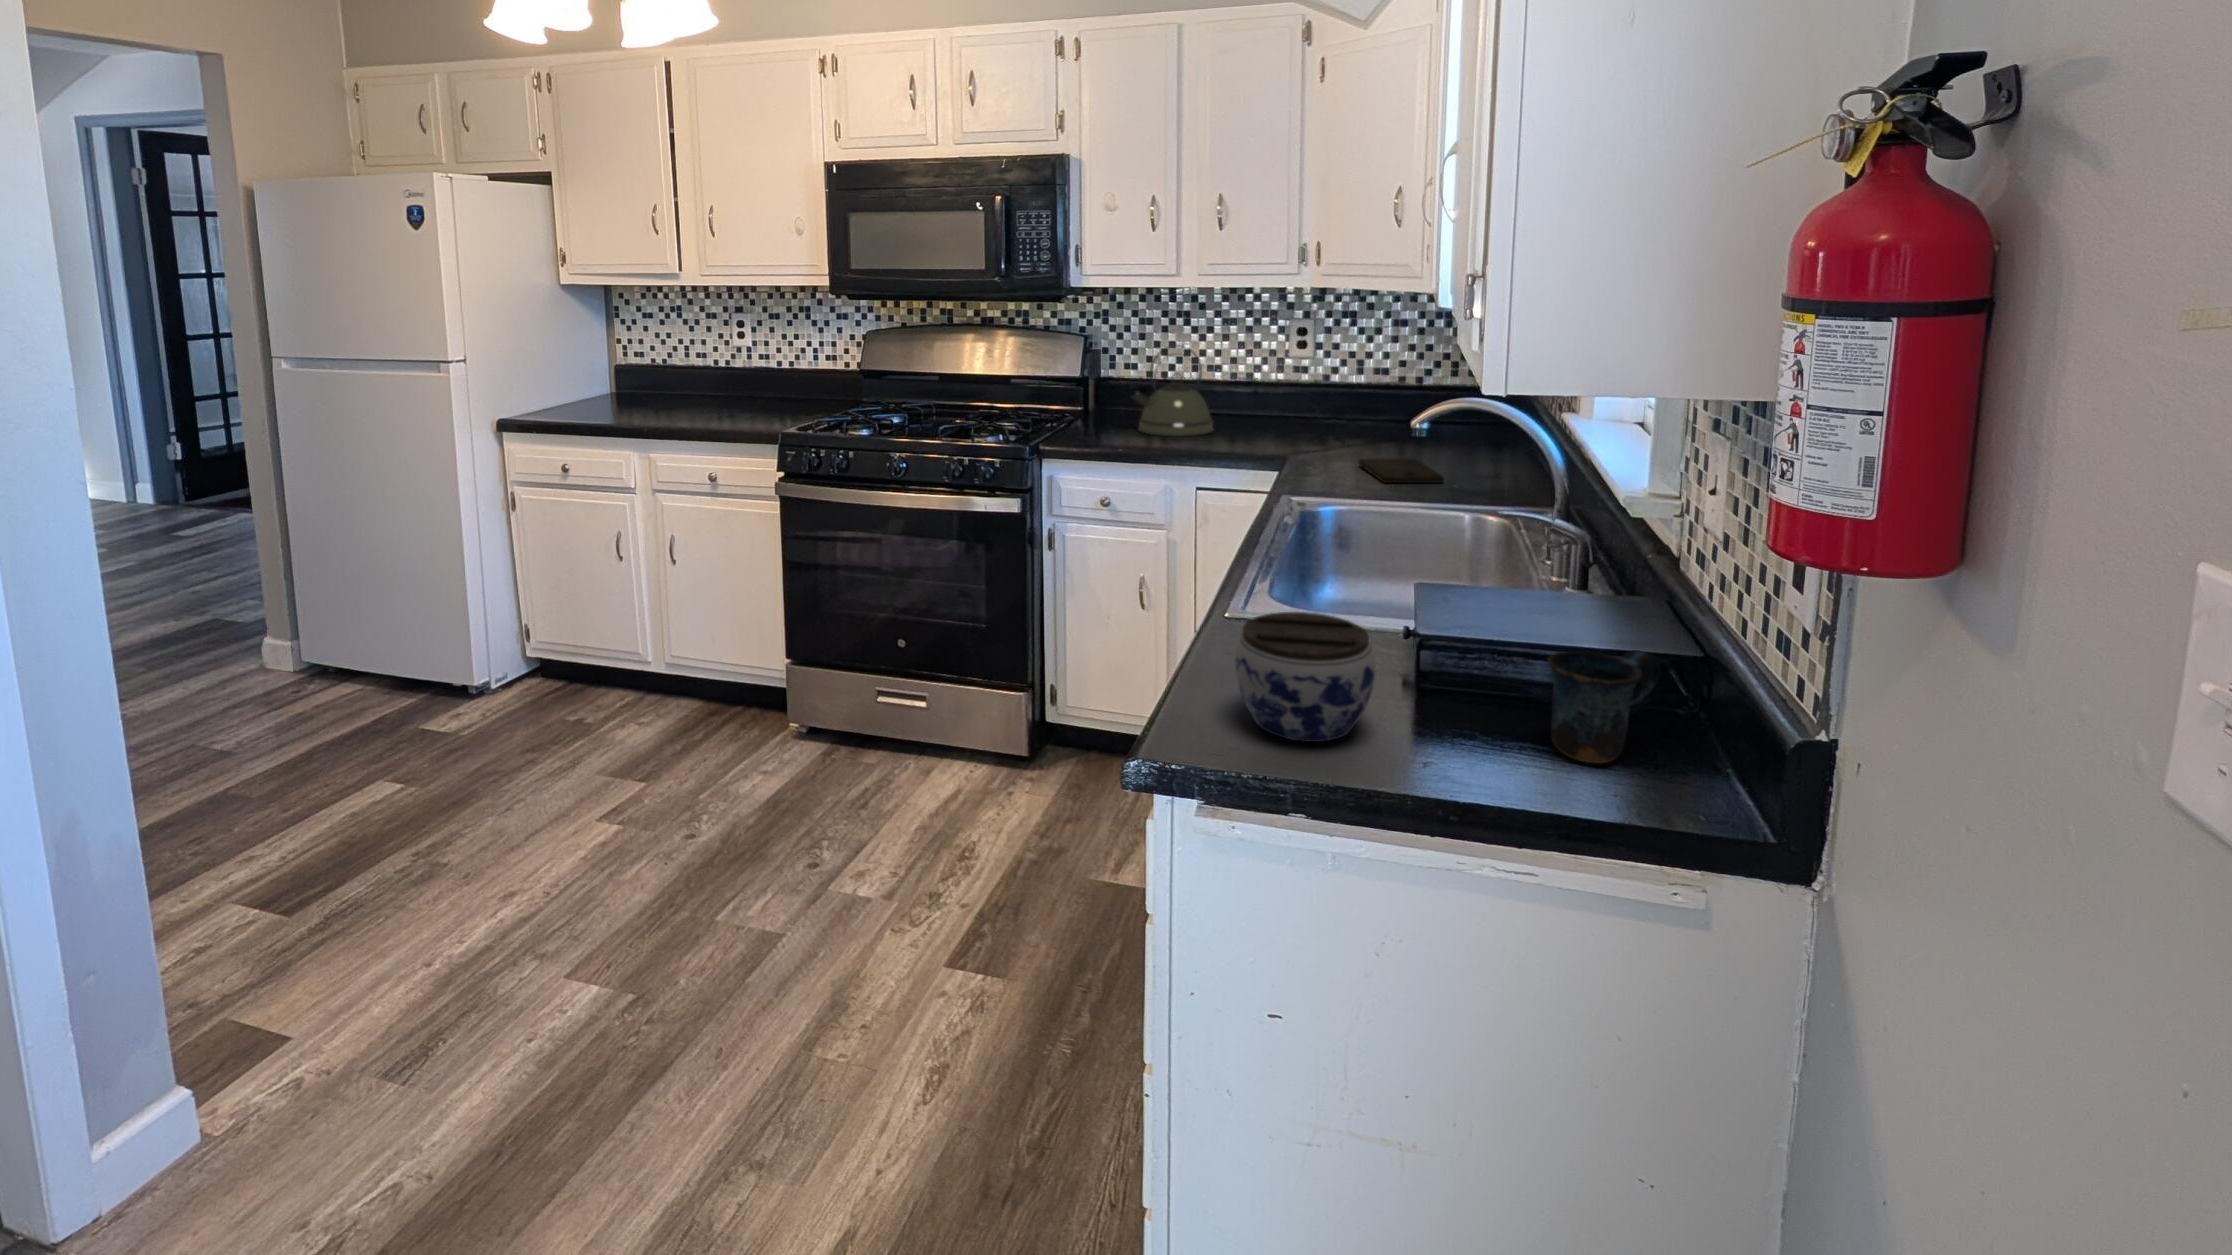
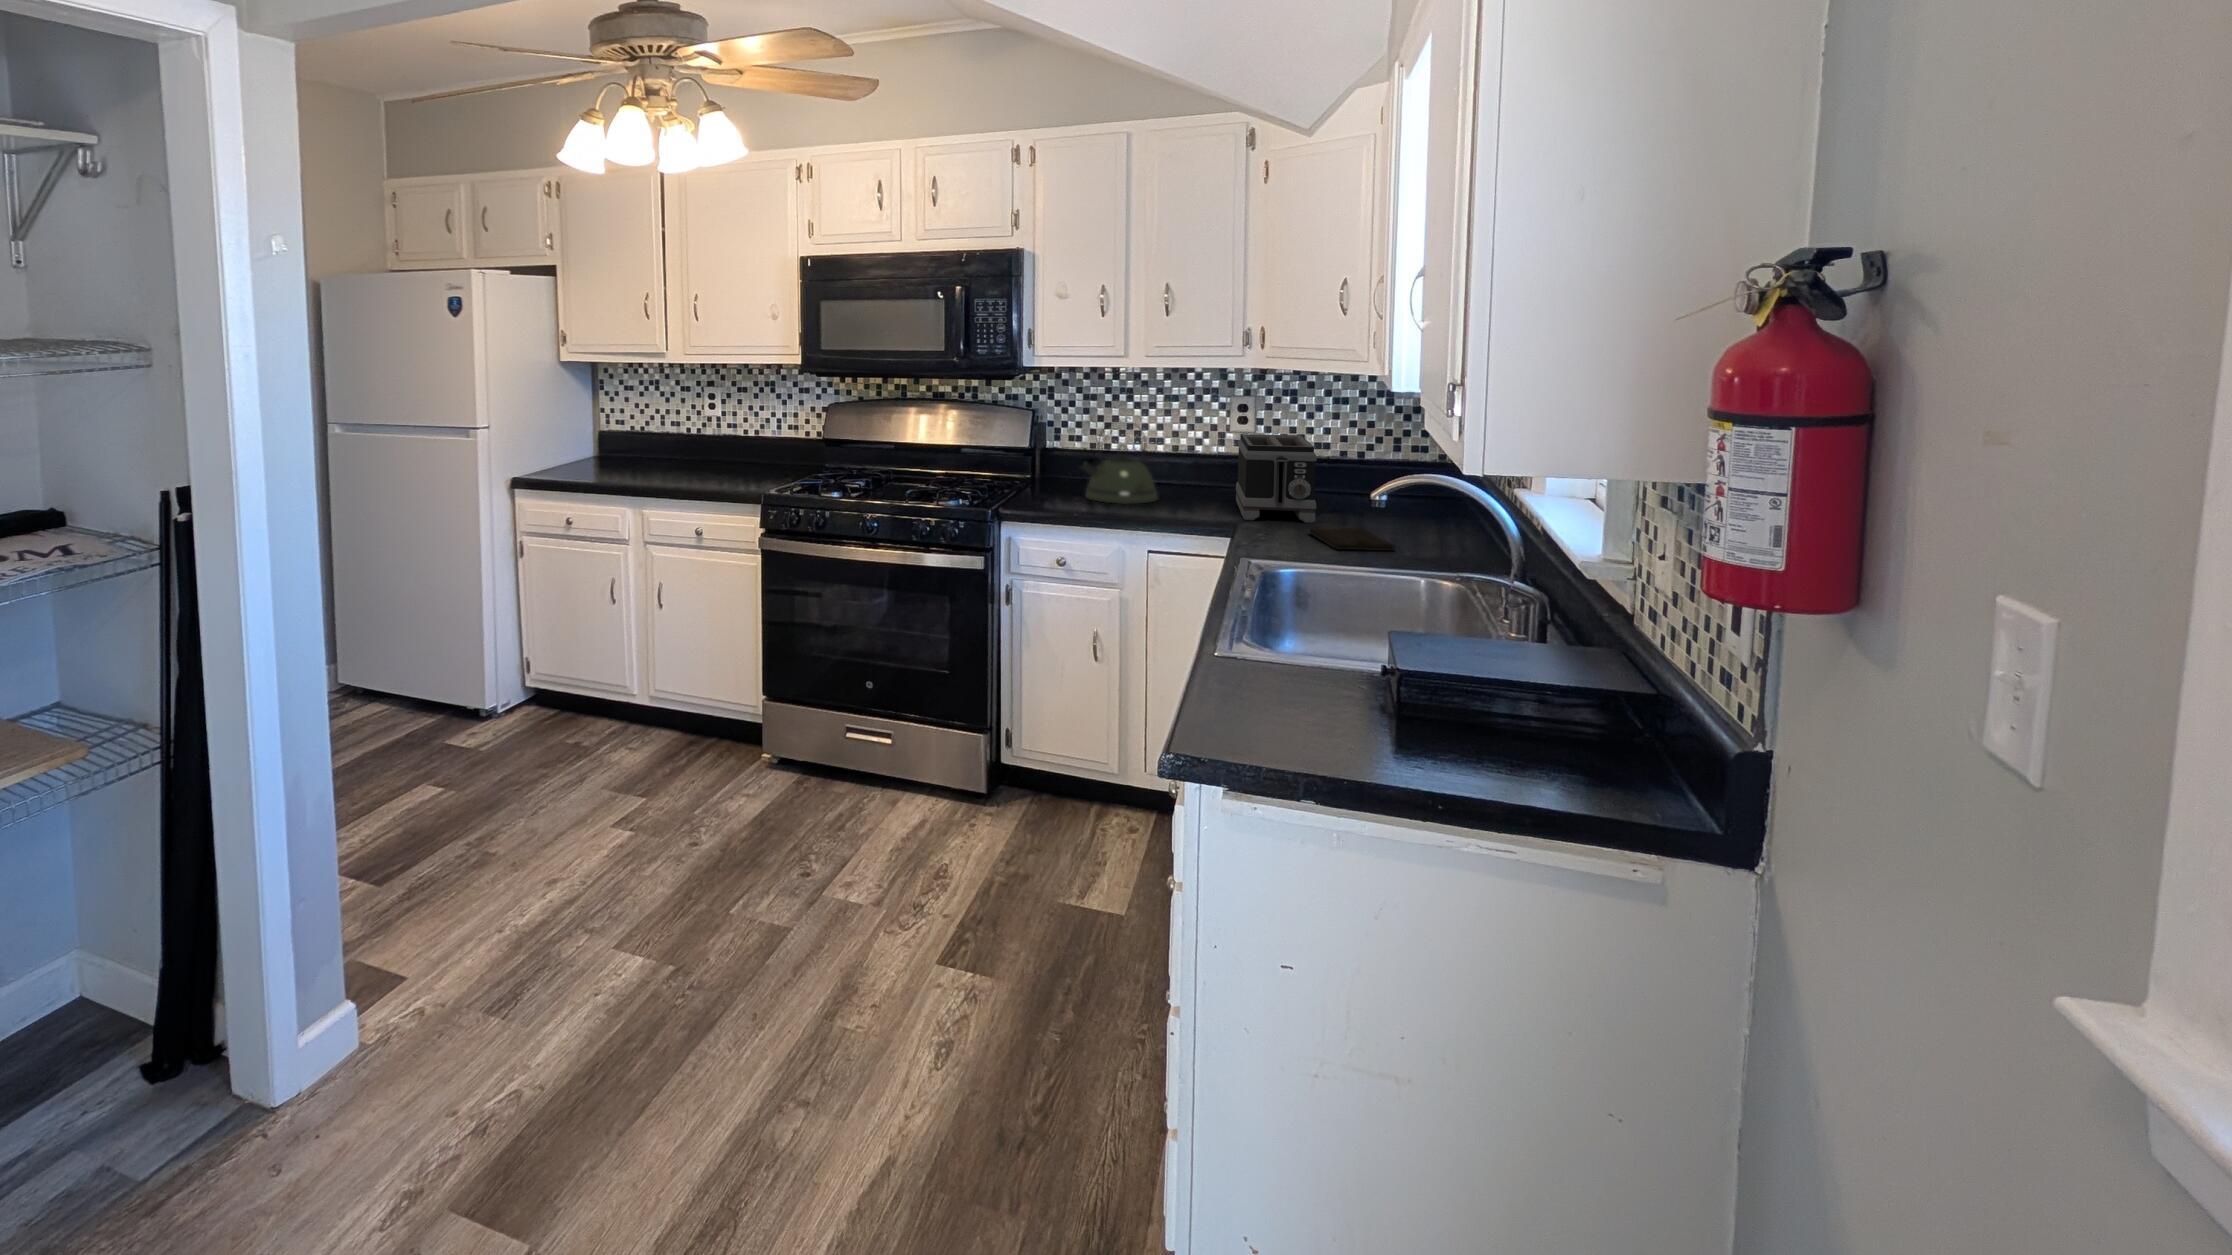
toaster: none [1292,359,1371,454] -> present [1236,434,1317,523]
jar: present [1235,612,1375,742] -> none [1247,645,1368,747]
mug: present [1548,650,1661,764] -> none [1518,682,1618,773]

